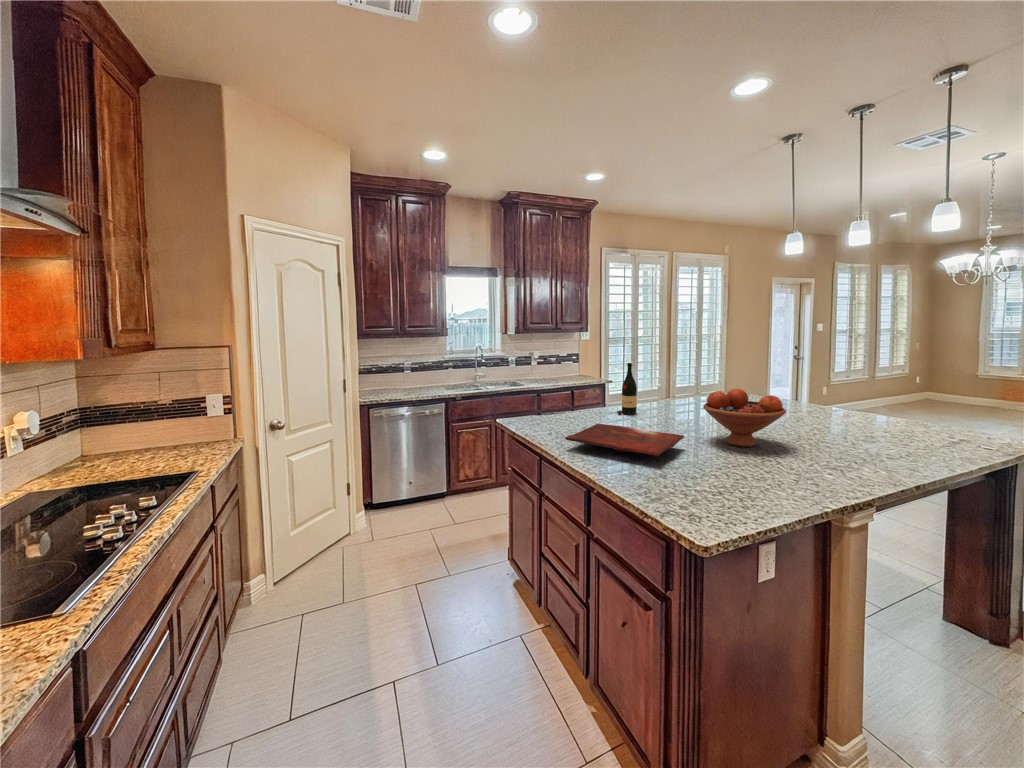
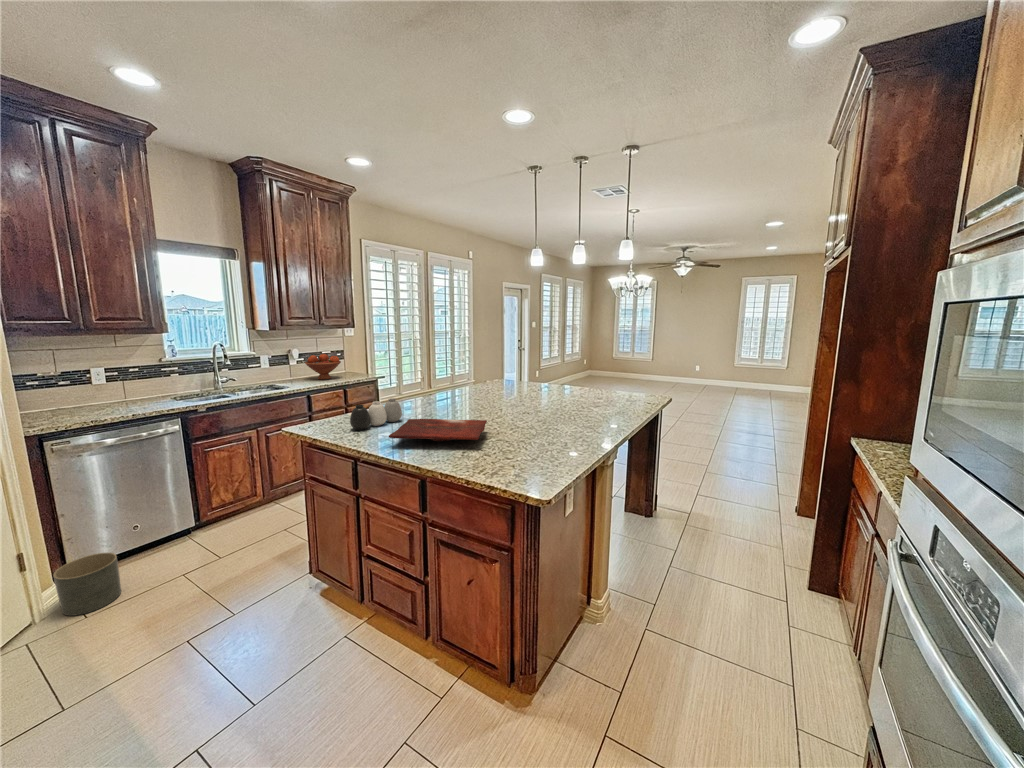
wine bottle: present [617,363,637,415] -> none [412,360,429,409]
fruit bowl: present [703,389,786,447] -> present [305,354,341,380]
vase: none [545,401,598,429] -> present [350,398,402,430]
planter: none [362,495,396,535] -> present [53,553,121,616]

